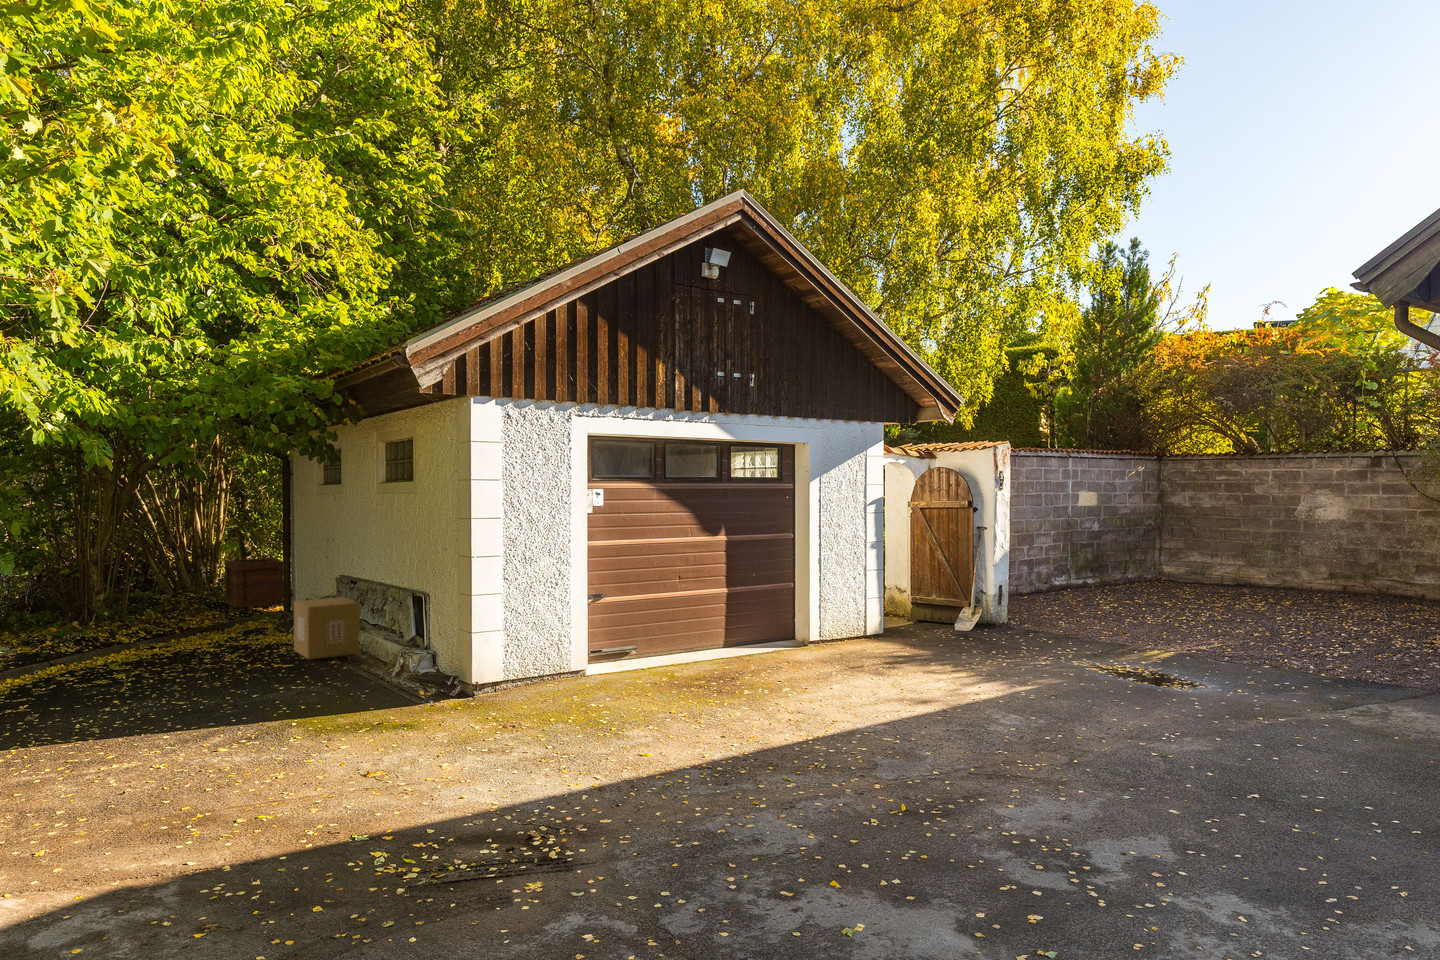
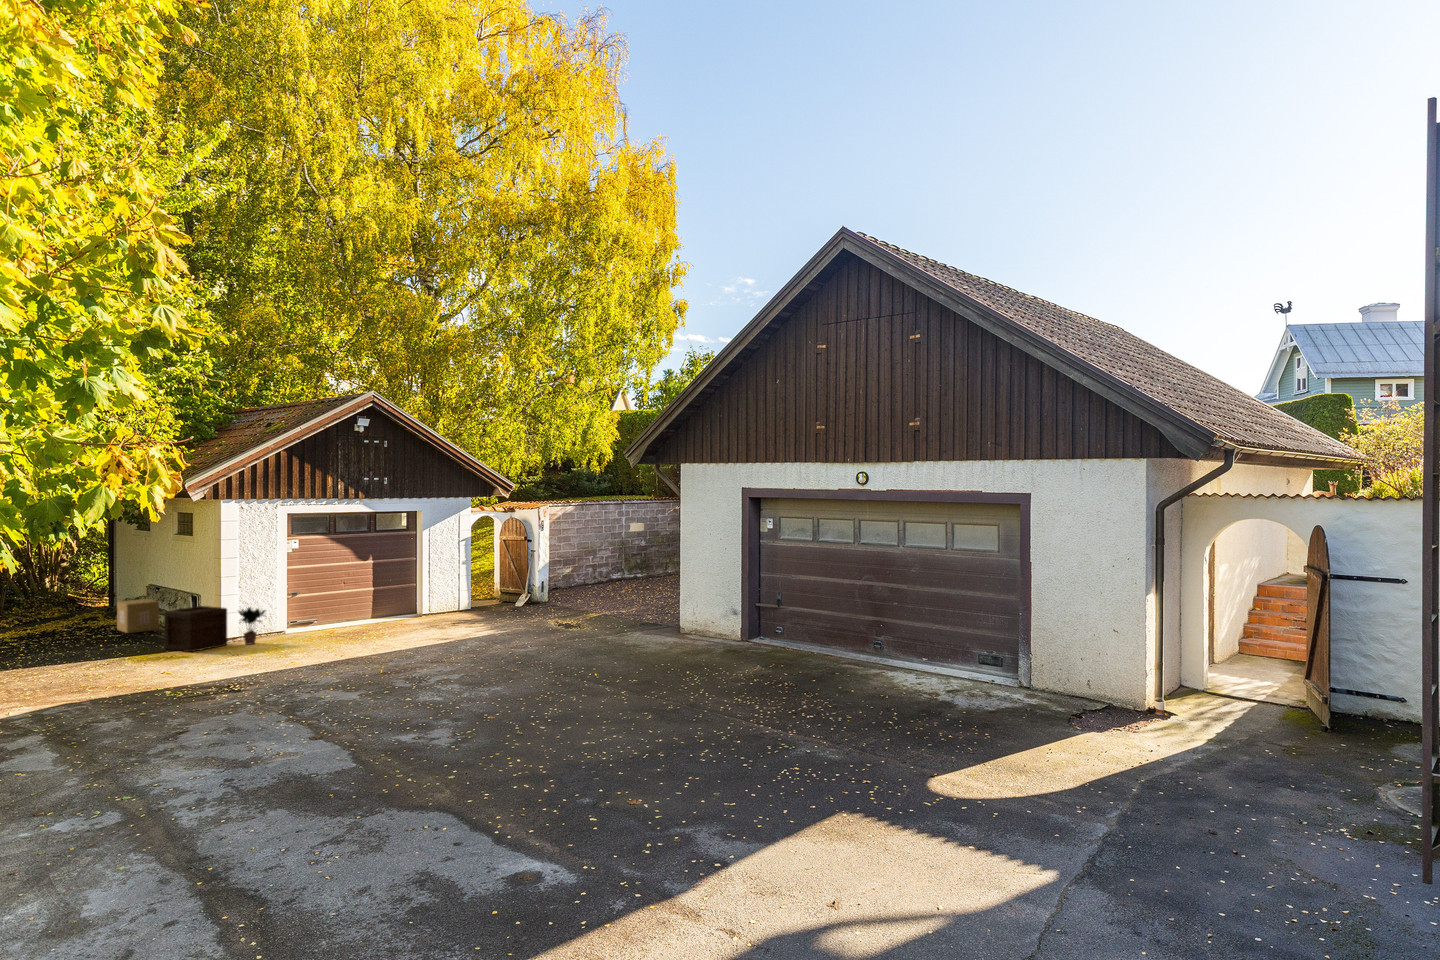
wooden crate: present [225,558,284,609] -> present [164,606,227,652]
potted plant: none [502,618,559,700] -> present [239,607,265,645]

